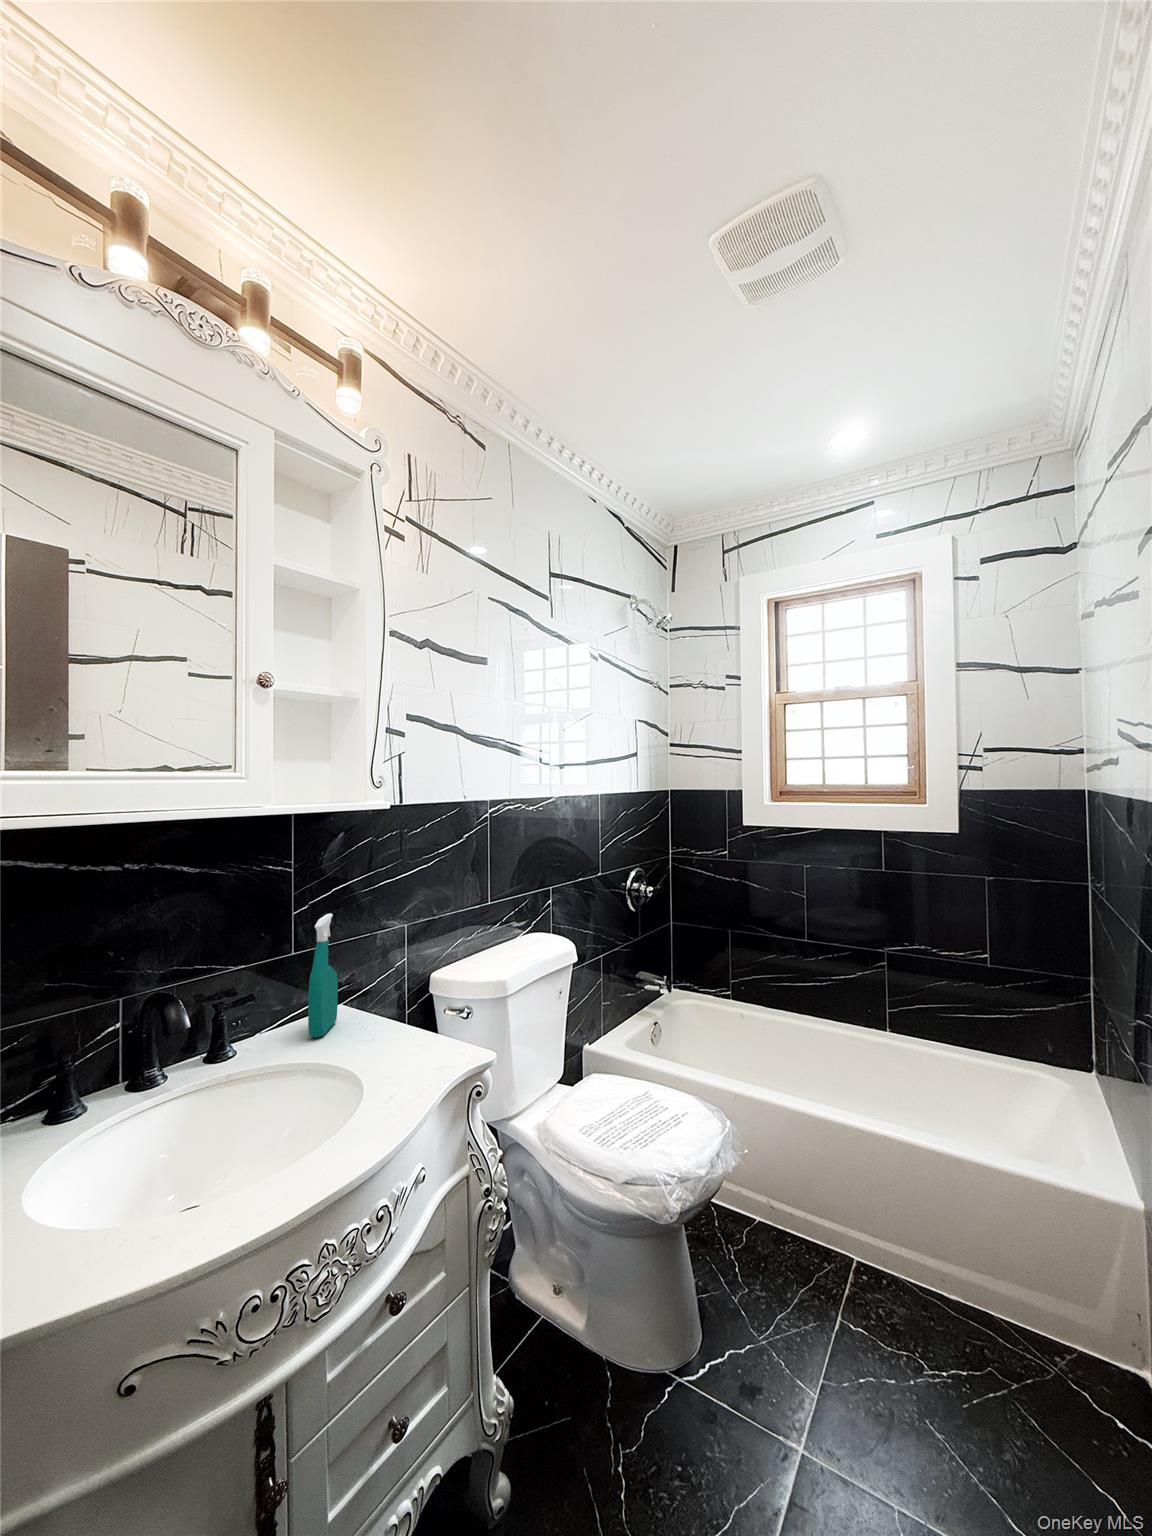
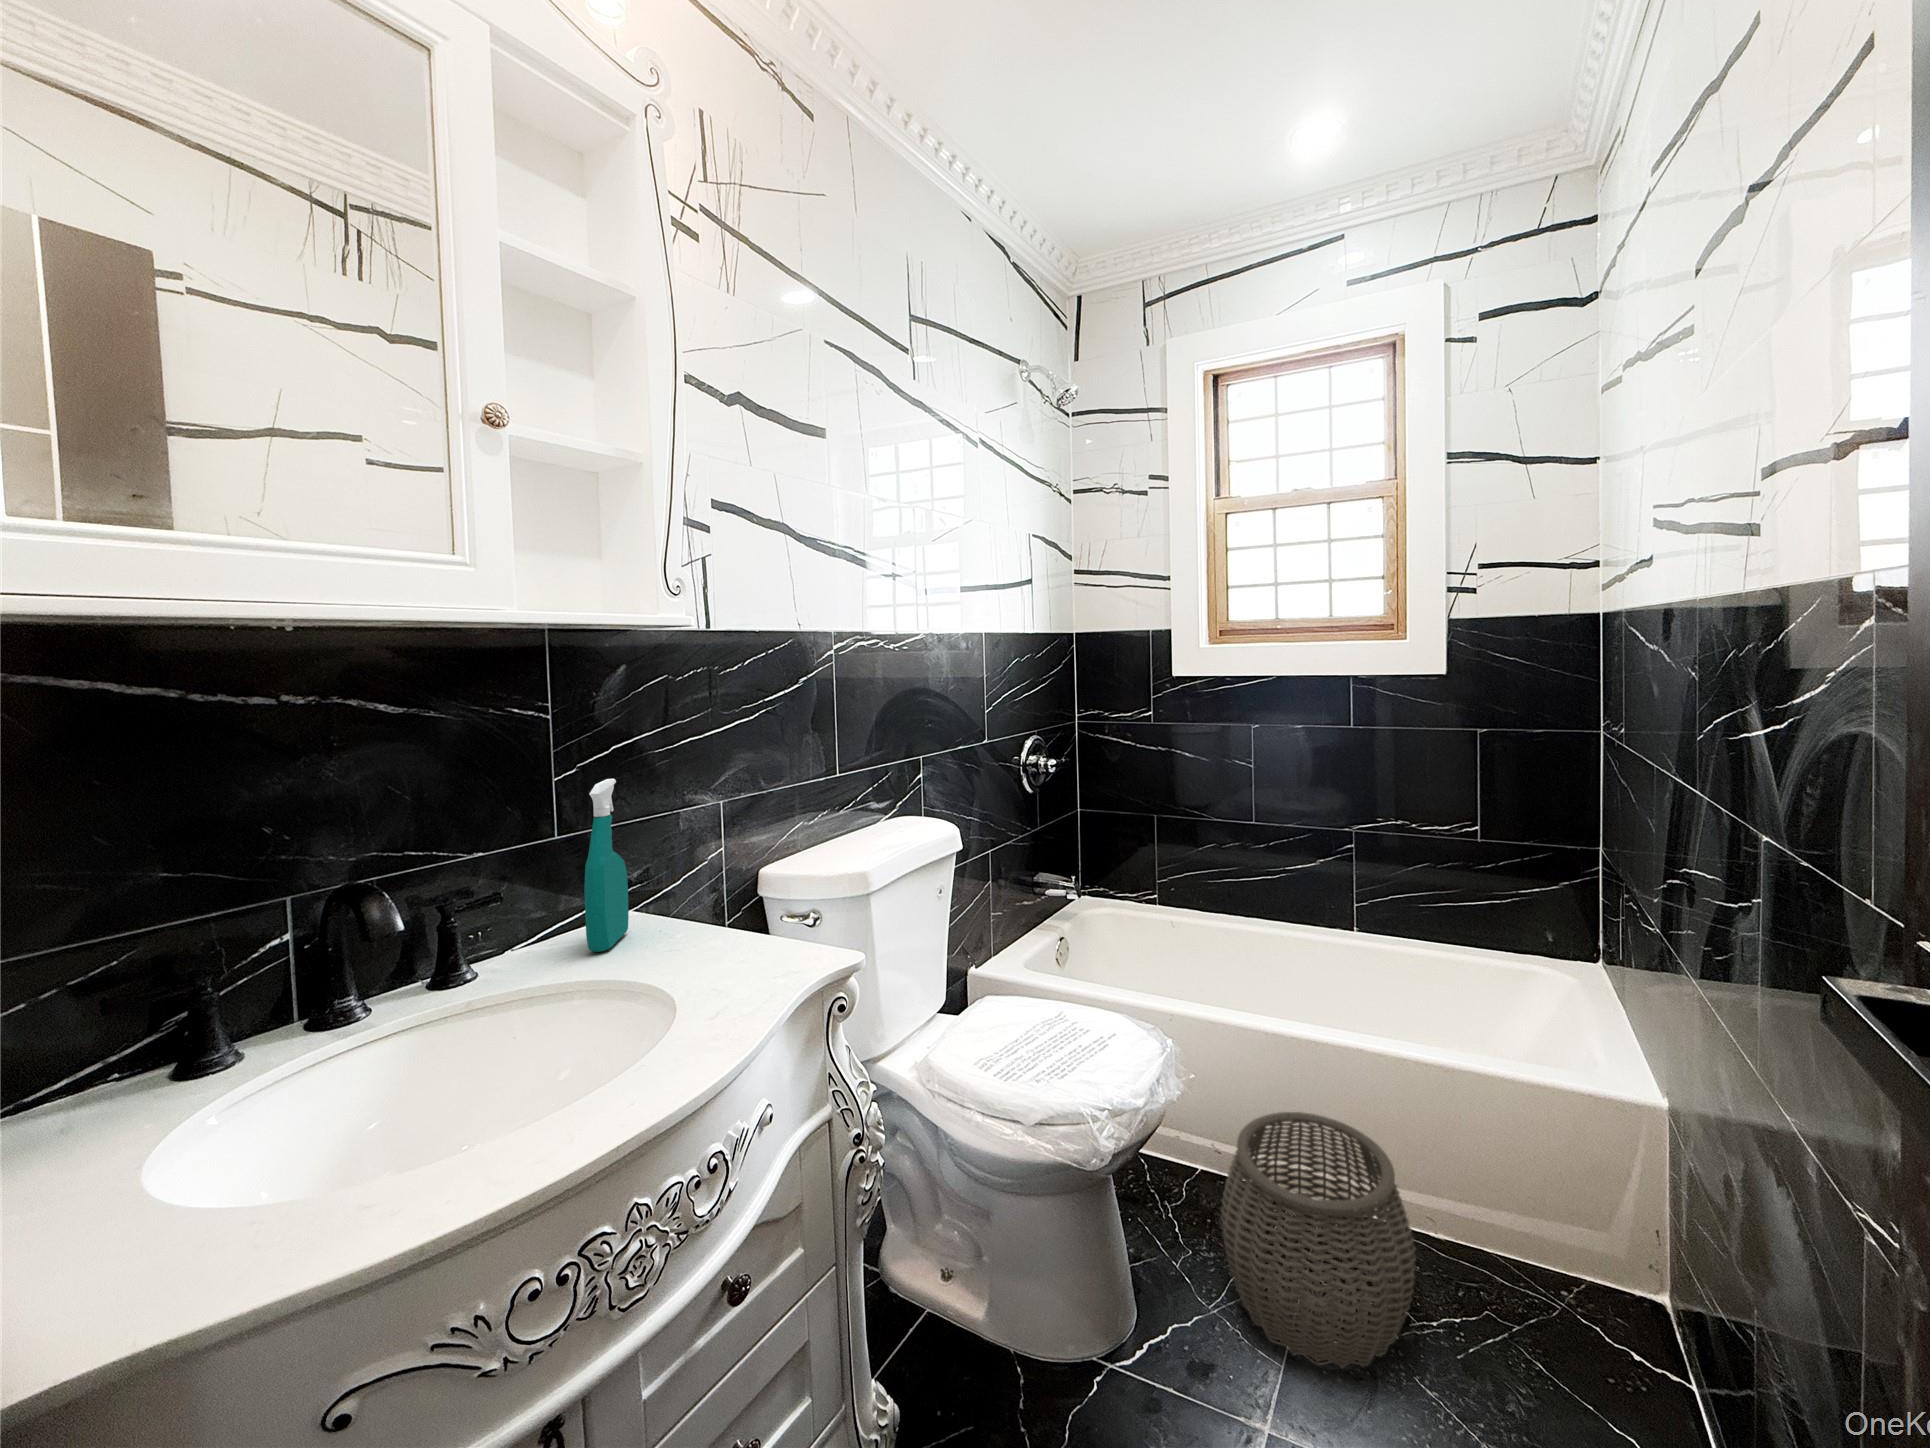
woven basket: none [768,1185,928,1409] -> present [1221,1112,1416,1368]

